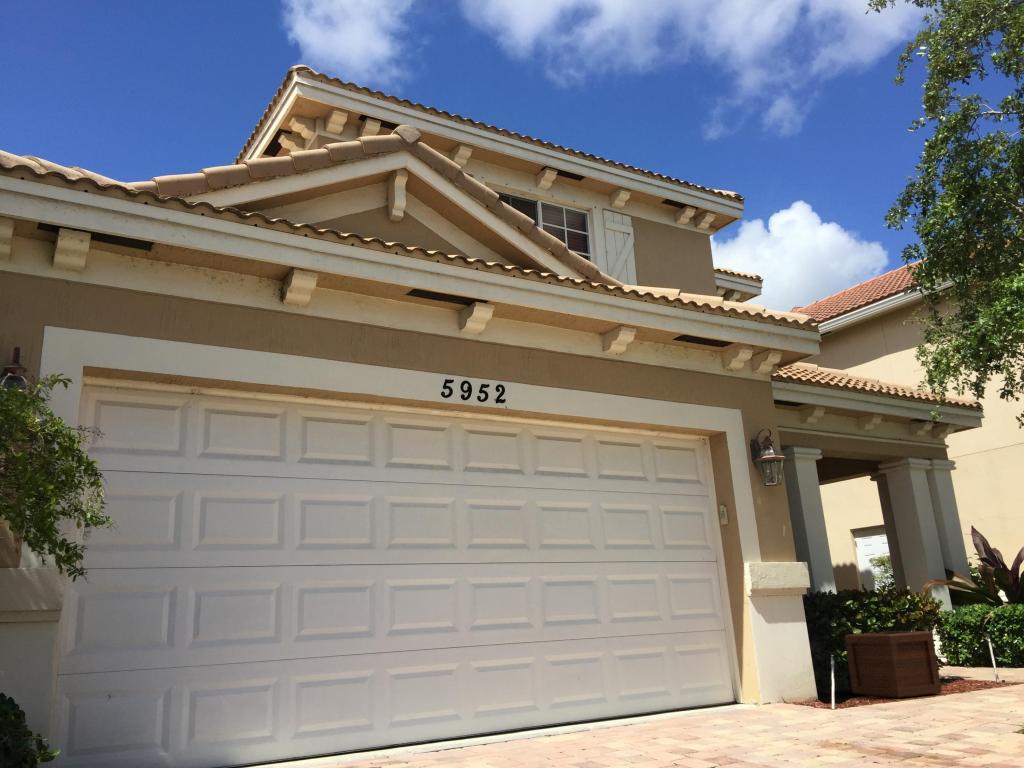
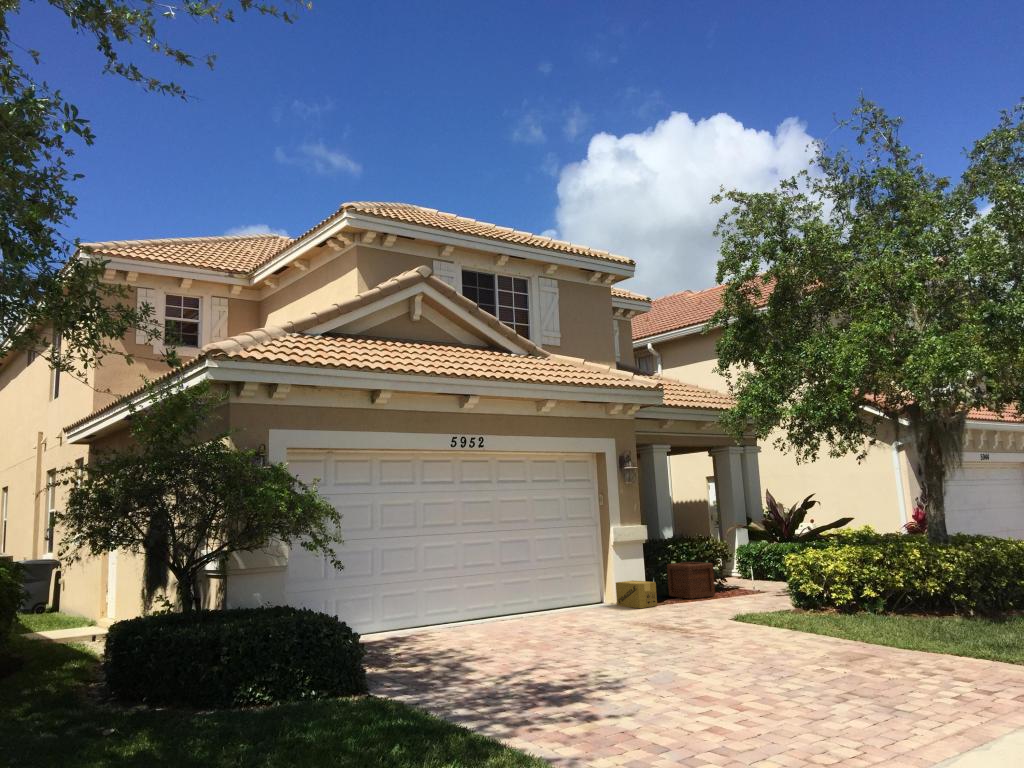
cardboard box: none [759,662,844,714] -> present [616,580,657,608]

